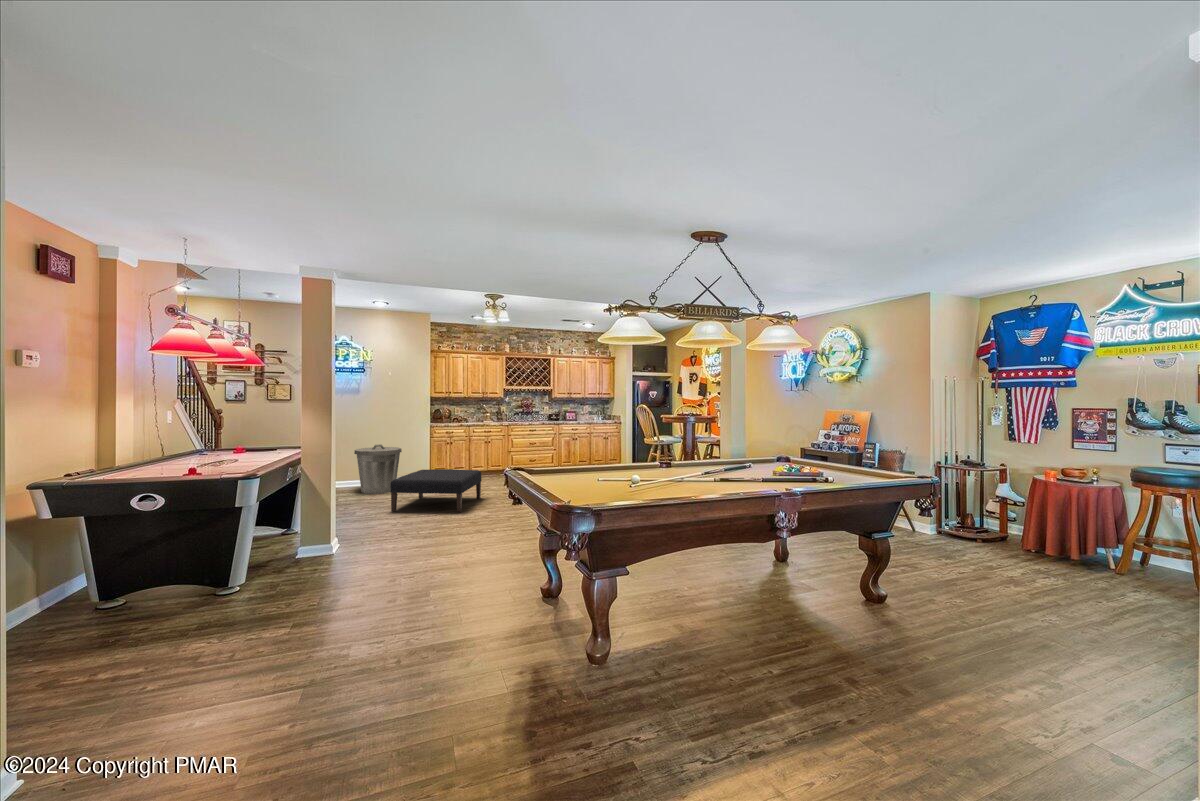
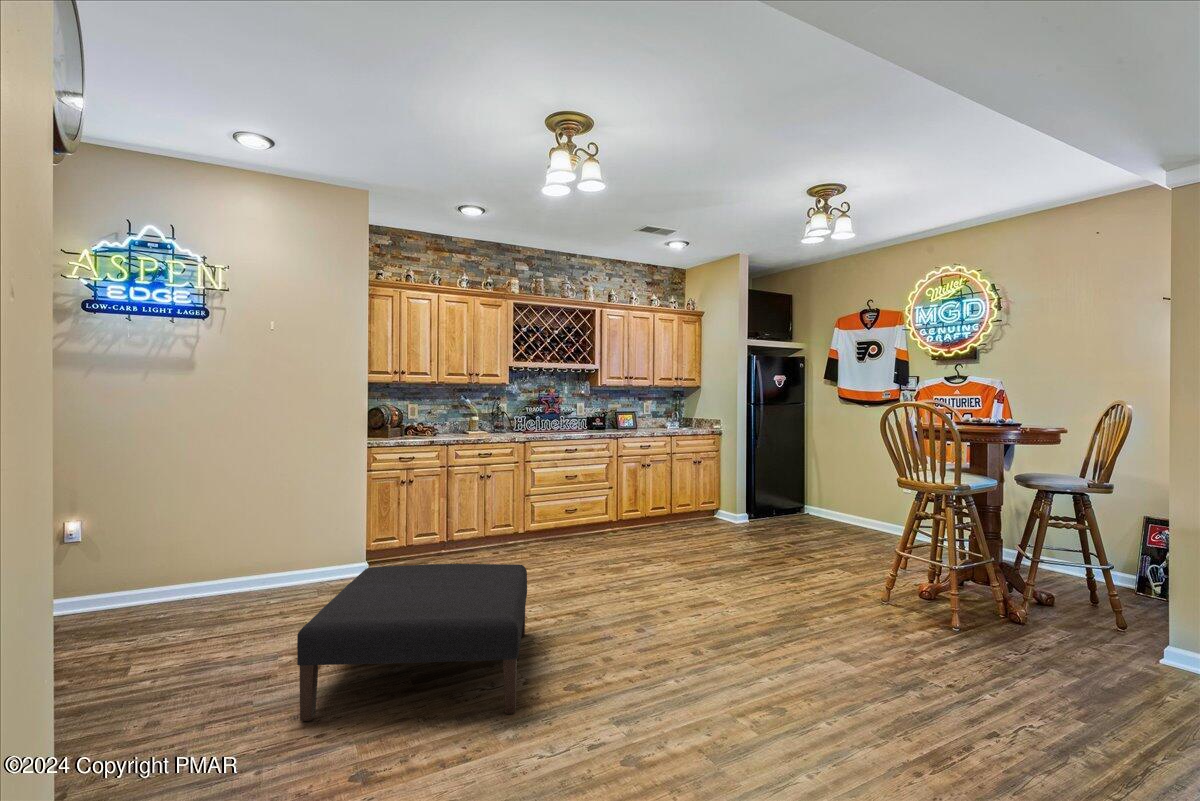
trash can: present [354,444,402,494] -> none [183,498,307,628]

